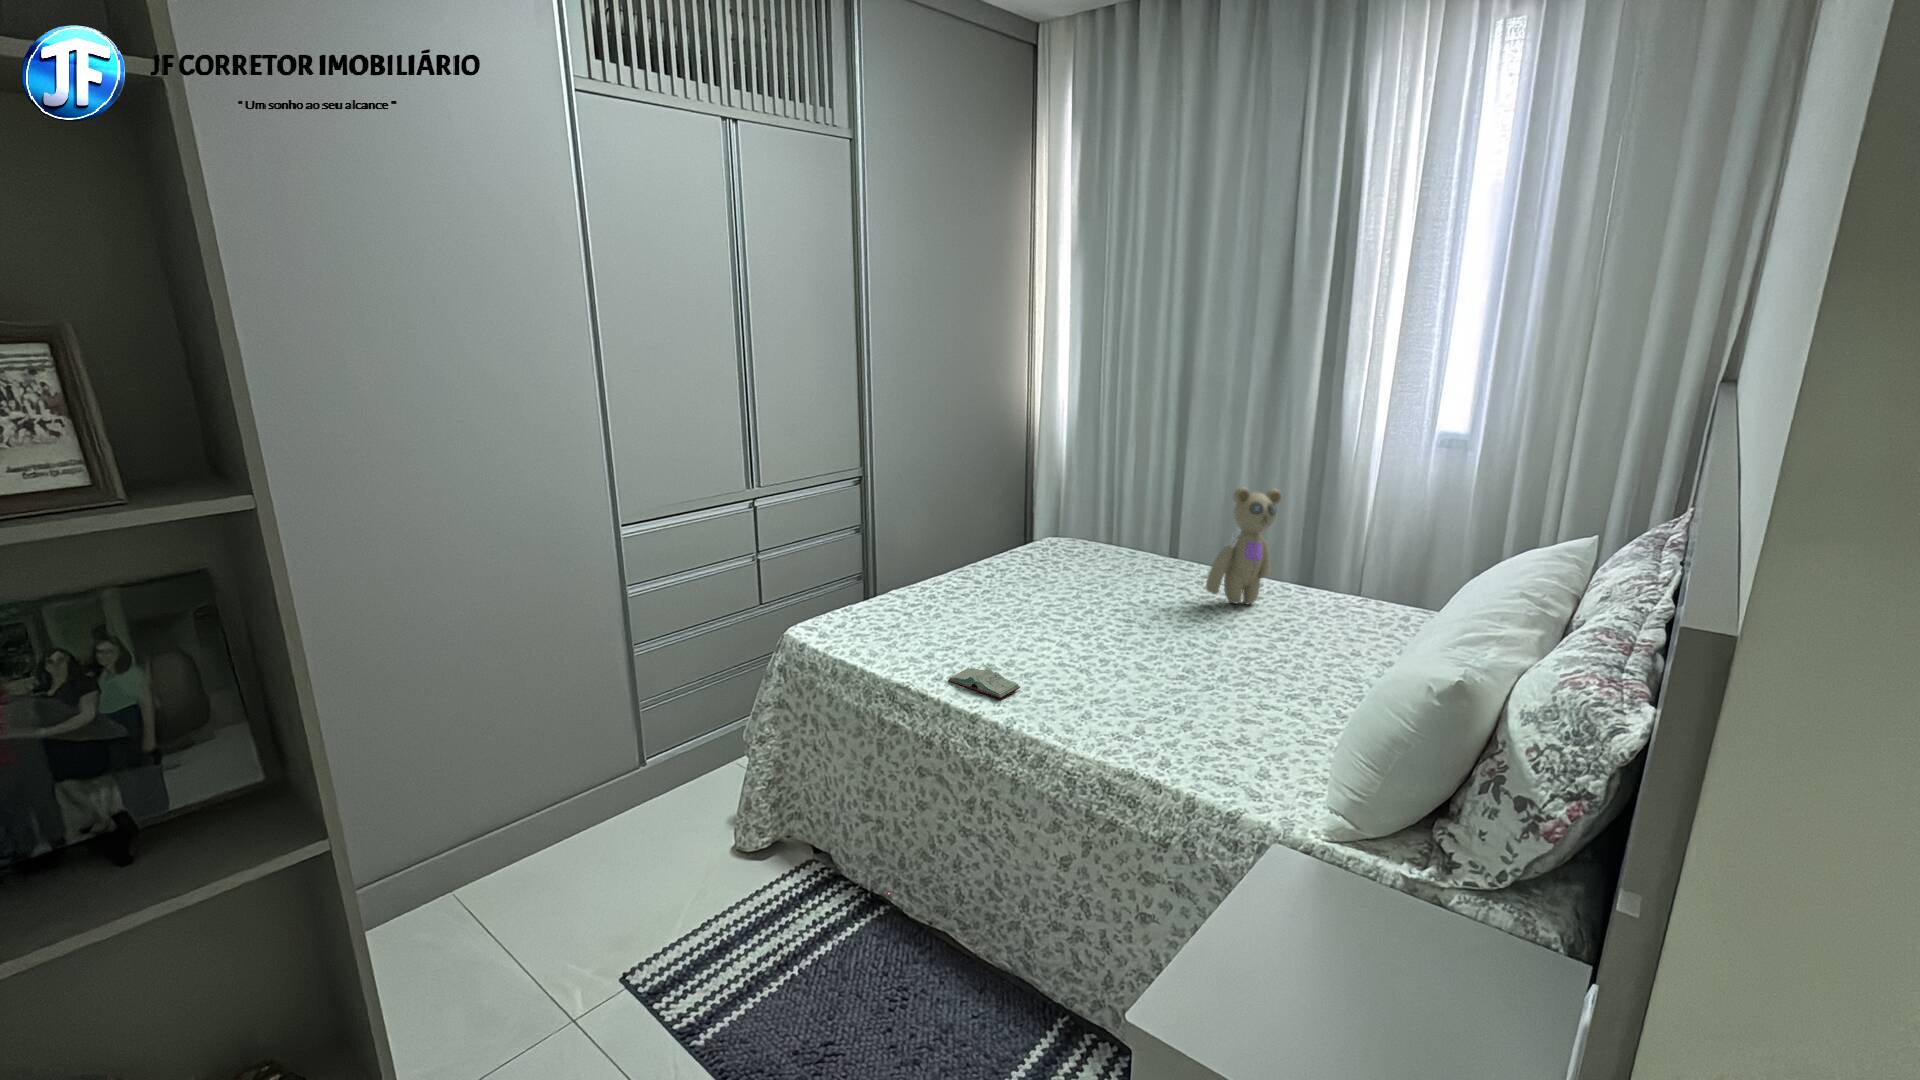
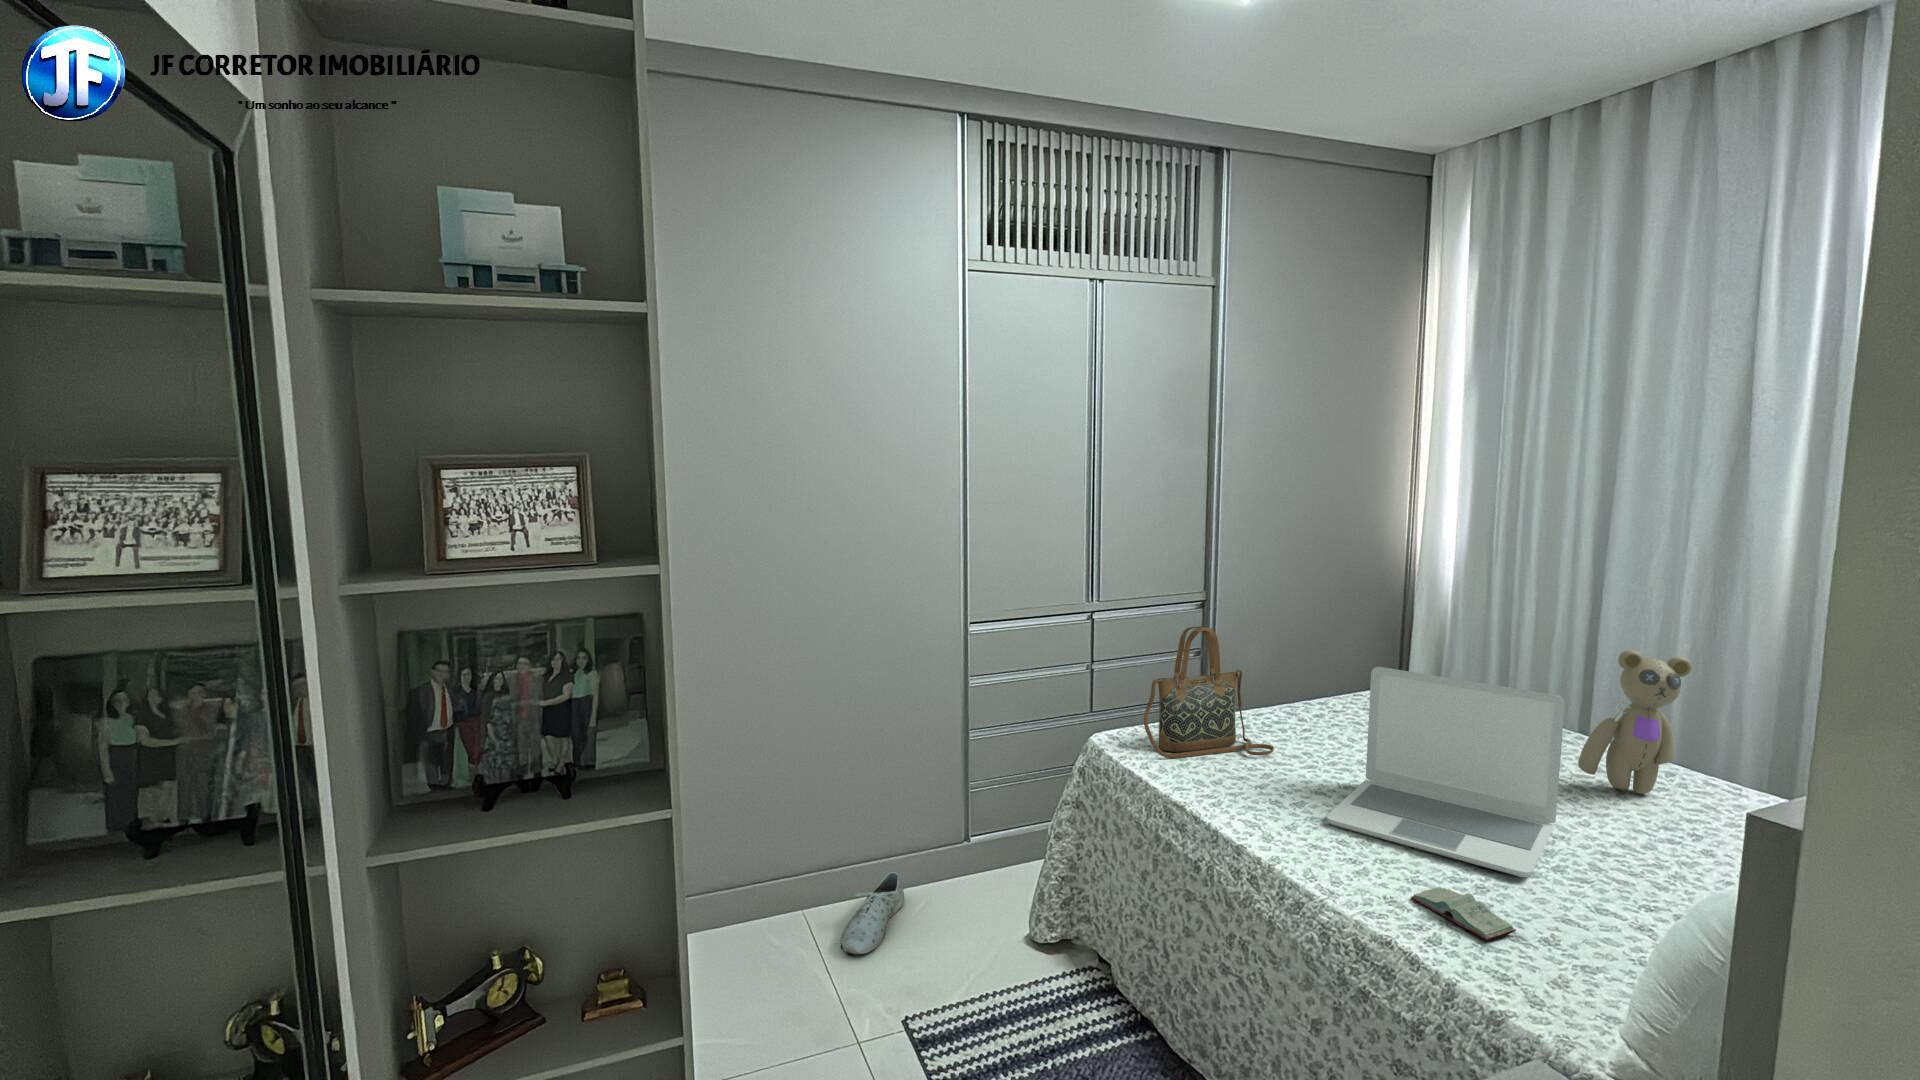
handbag: none [845,504,967,641] -> present [1144,626,1274,758]
laptop: none [1038,525,1215,691] -> present [1327,667,1565,877]
book: present [948,668,1020,698] -> present [1411,887,1516,940]
shoe: none [510,818,584,925] -> present [835,872,905,955]

